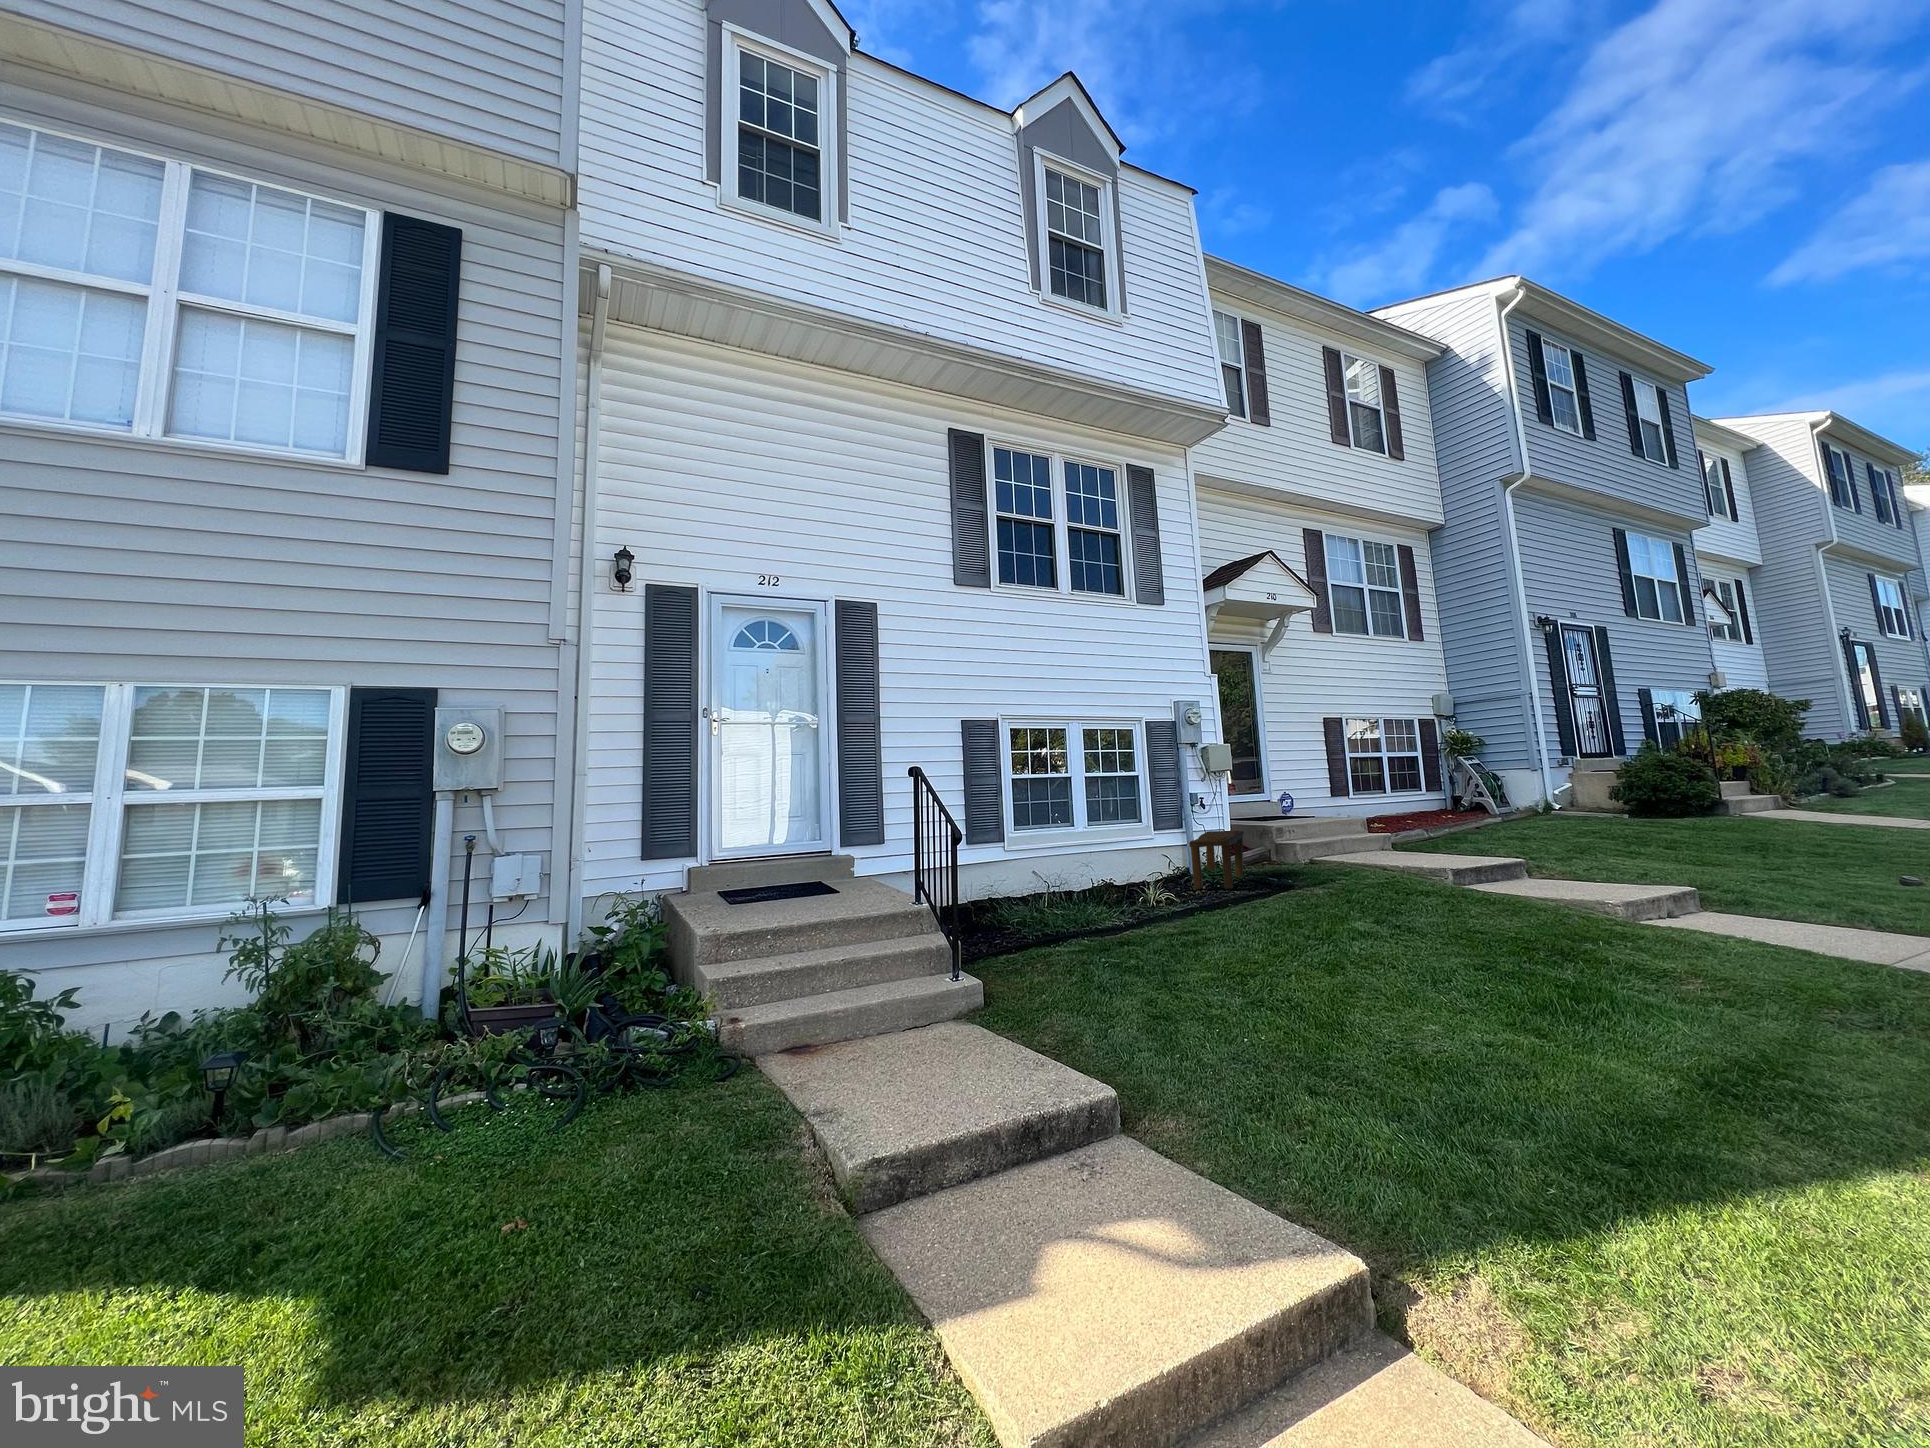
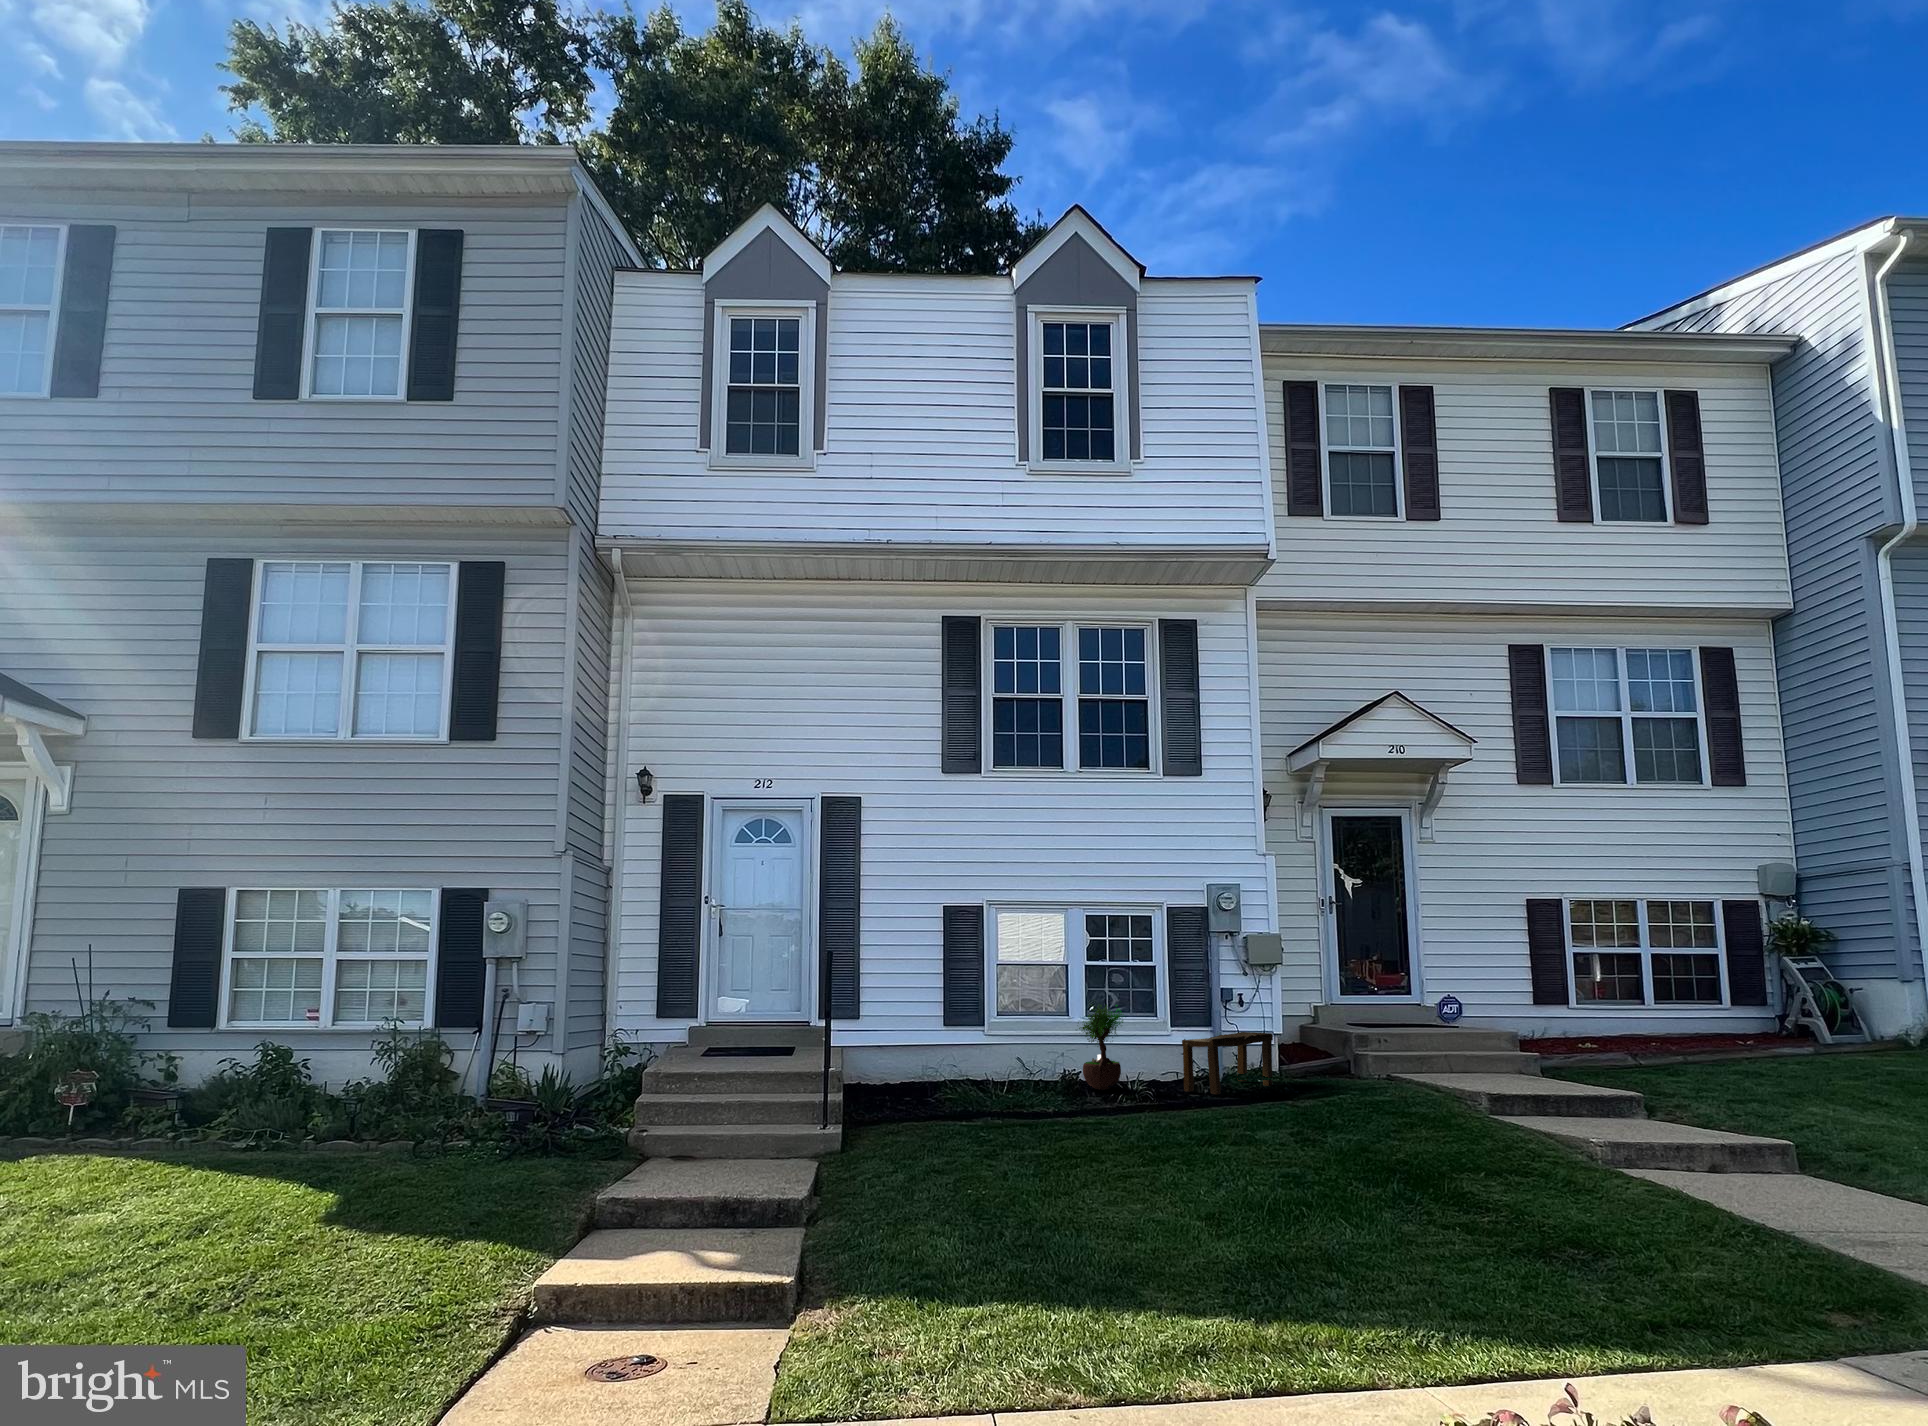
potted tree: none [1096,809,1142,895] -> present [1078,1005,1123,1090]

